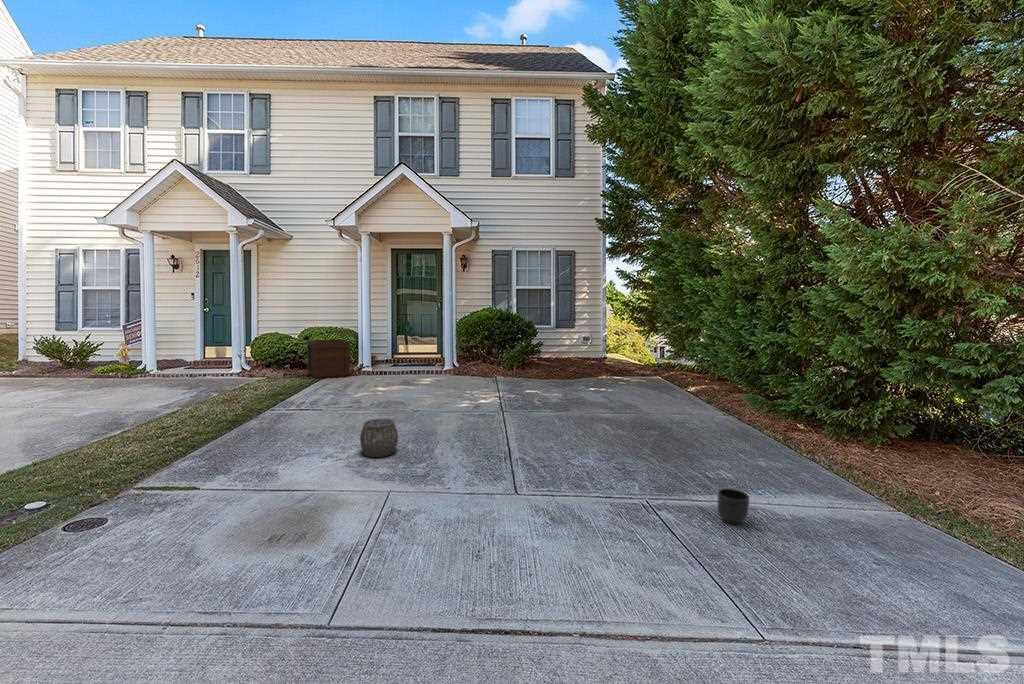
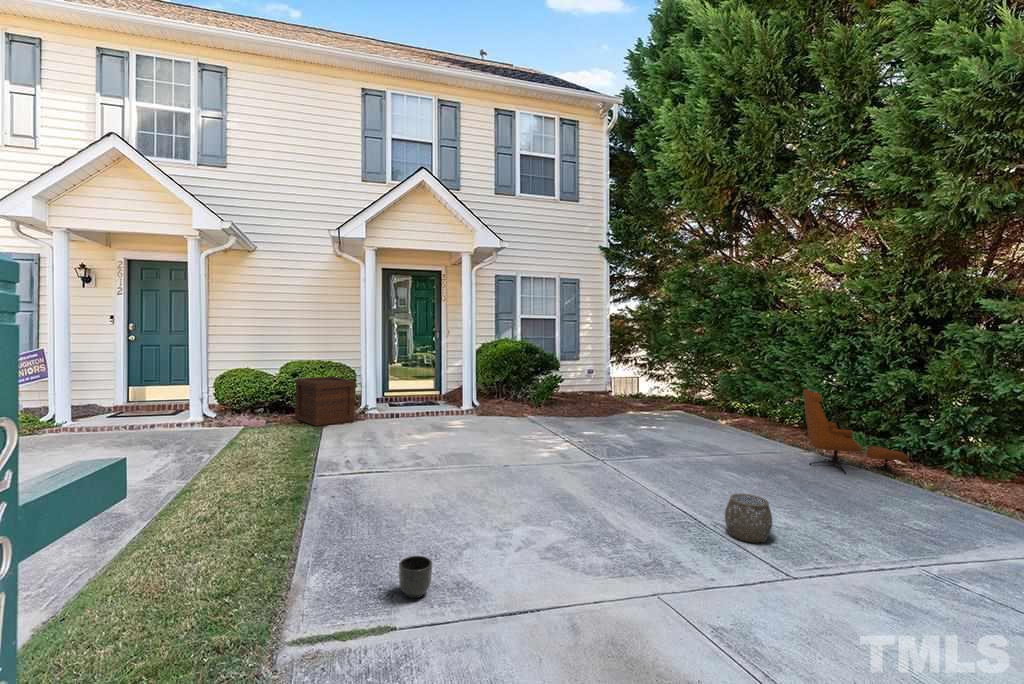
lounge chair: none [716,349,825,442] -> present [803,389,908,476]
woven basket: present [360,419,398,457] -> present [725,493,772,542]
planter: present [718,489,749,524] -> present [399,556,432,598]

